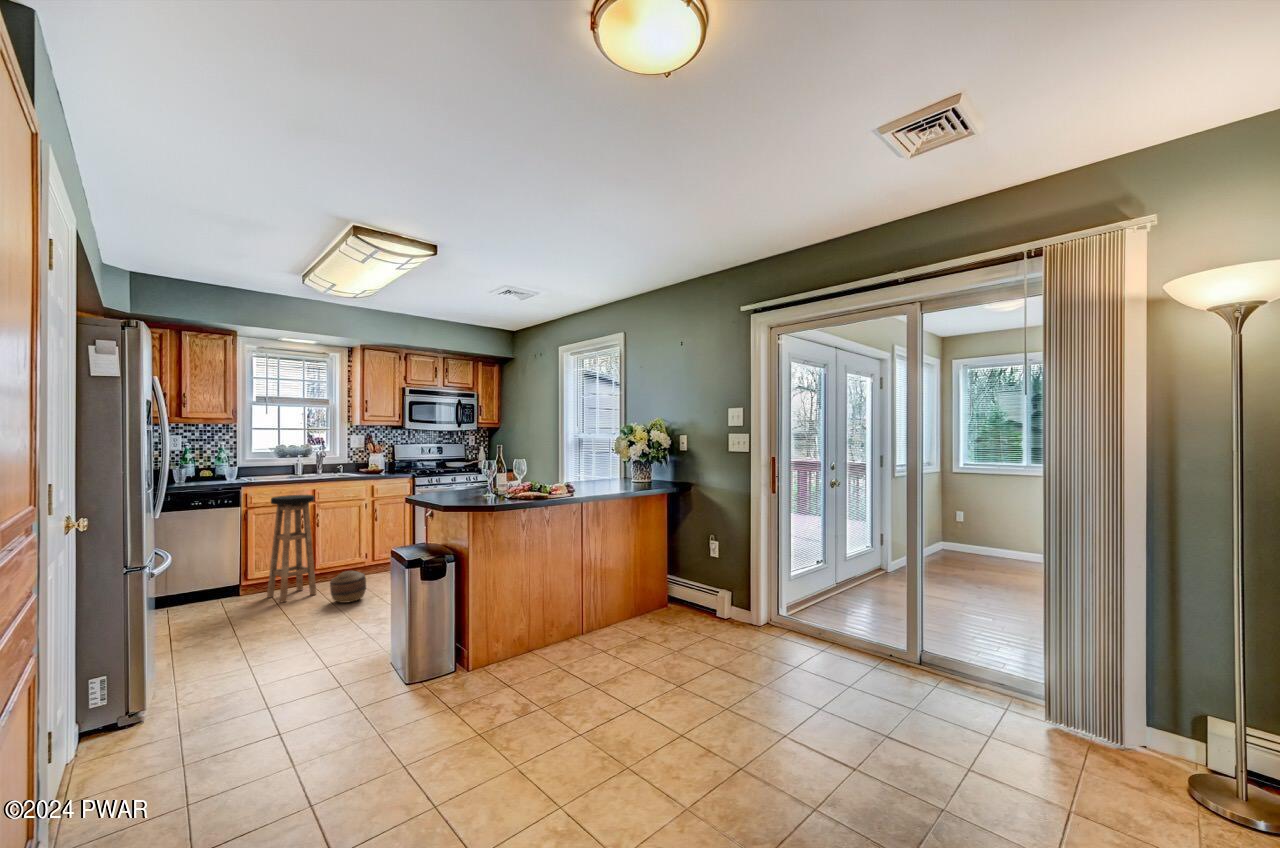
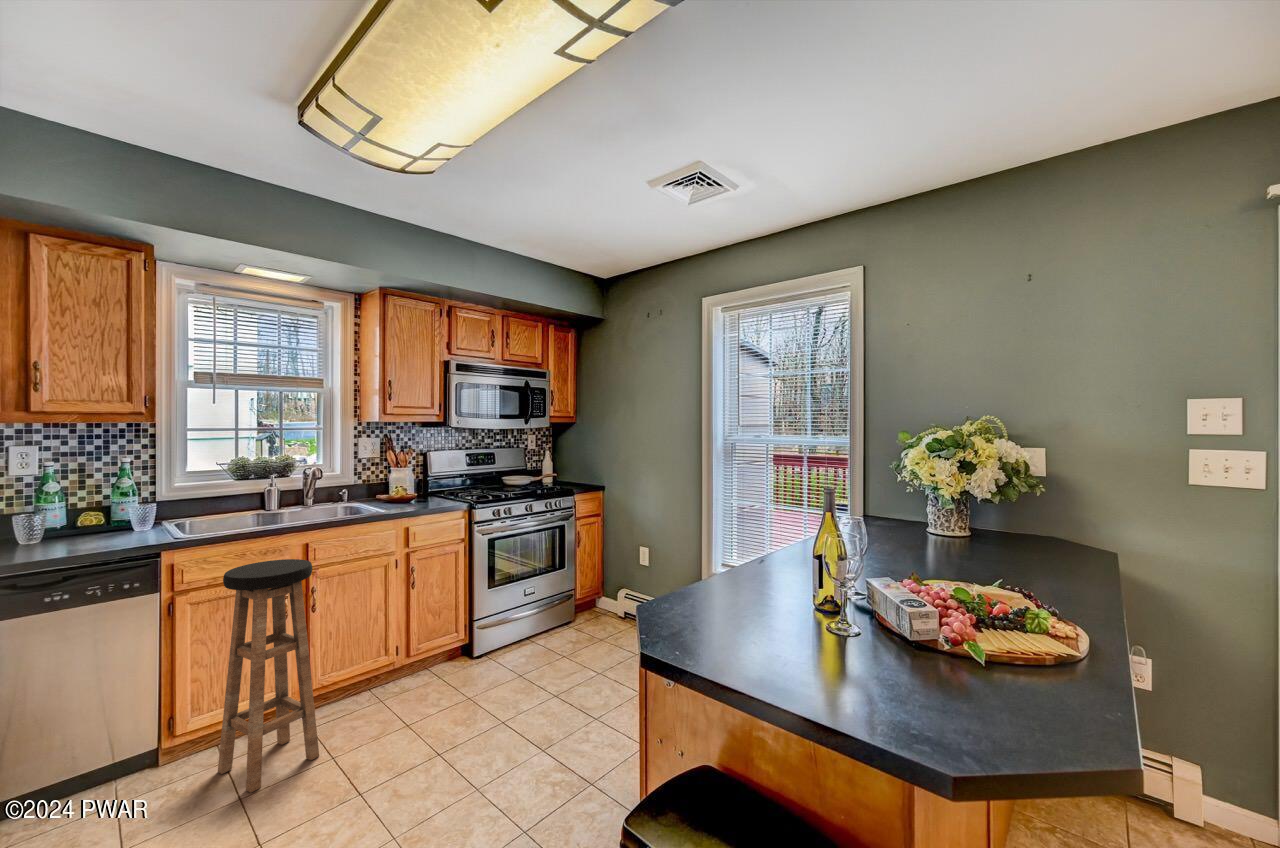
basket: present [330,571,366,603] -> none [353,715,424,791]

